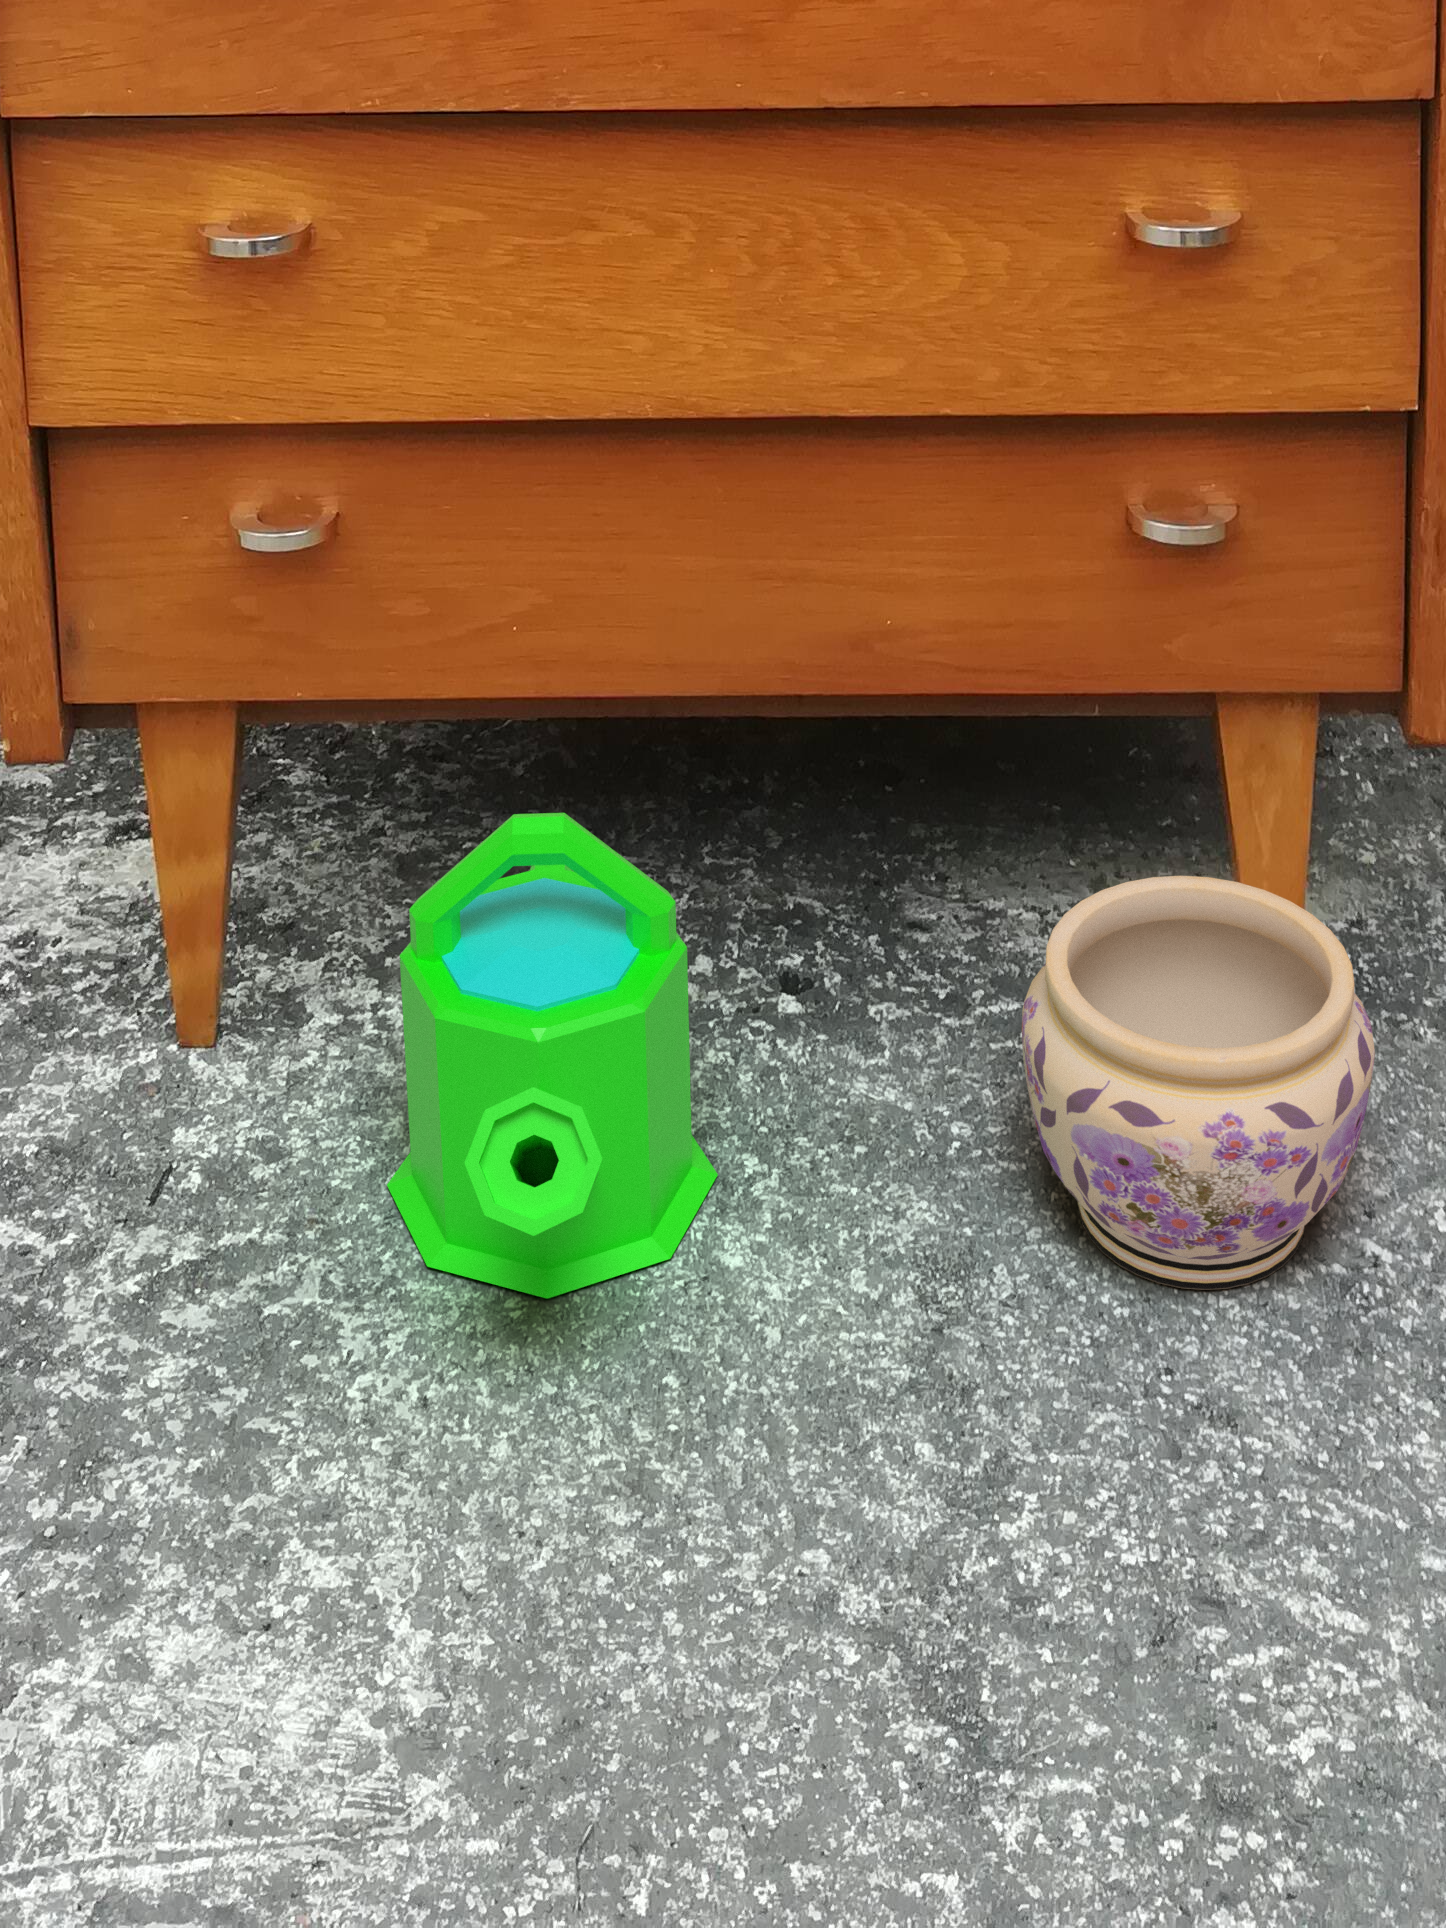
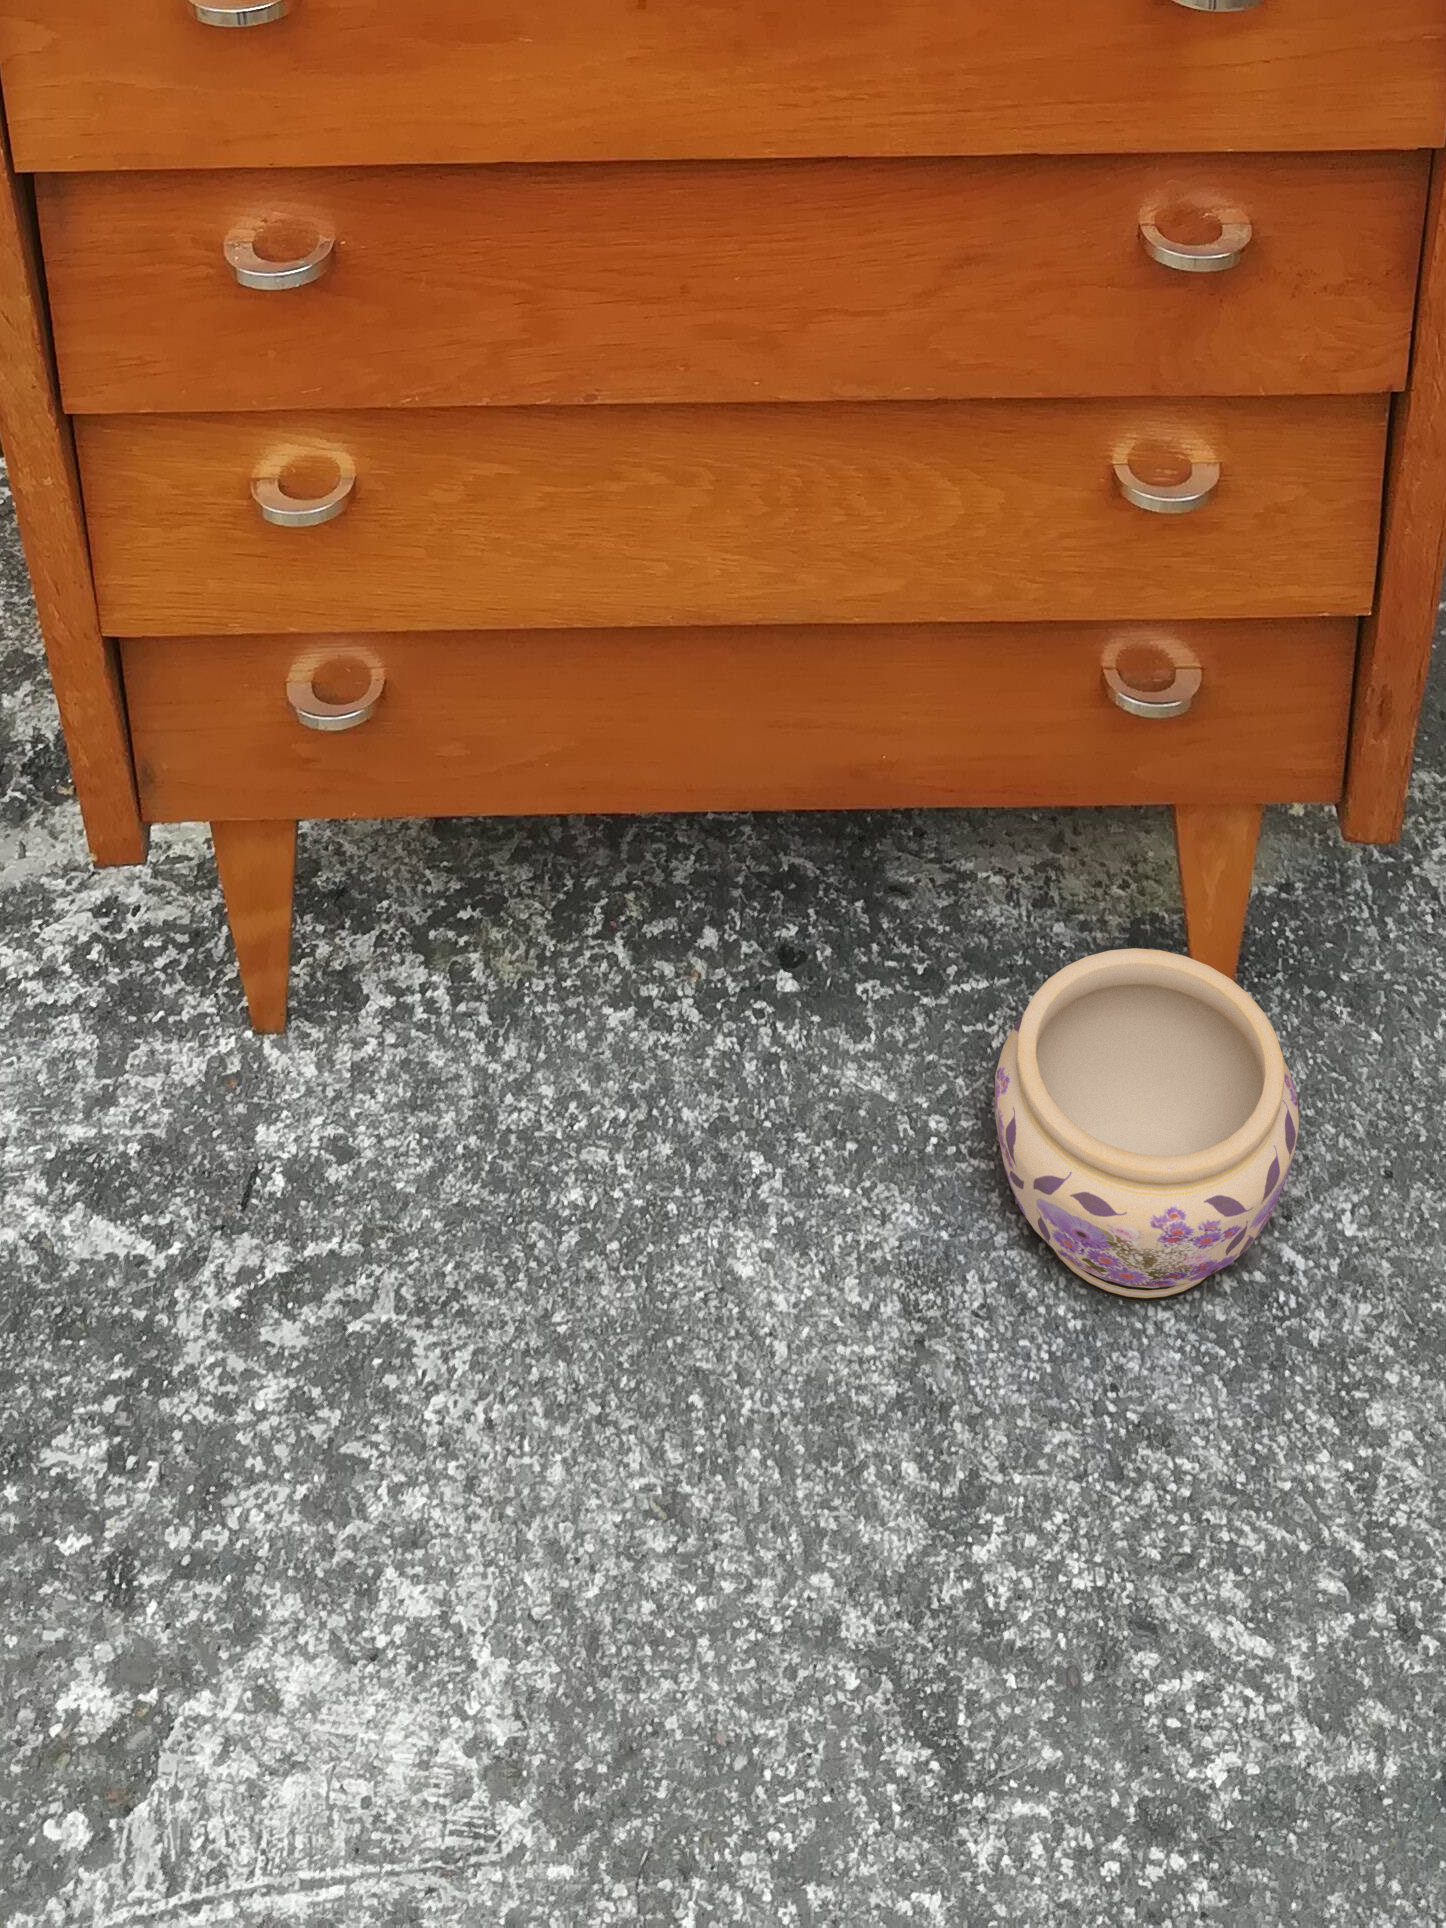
watering can: present [387,813,718,1299] -> none [445,903,730,1336]

